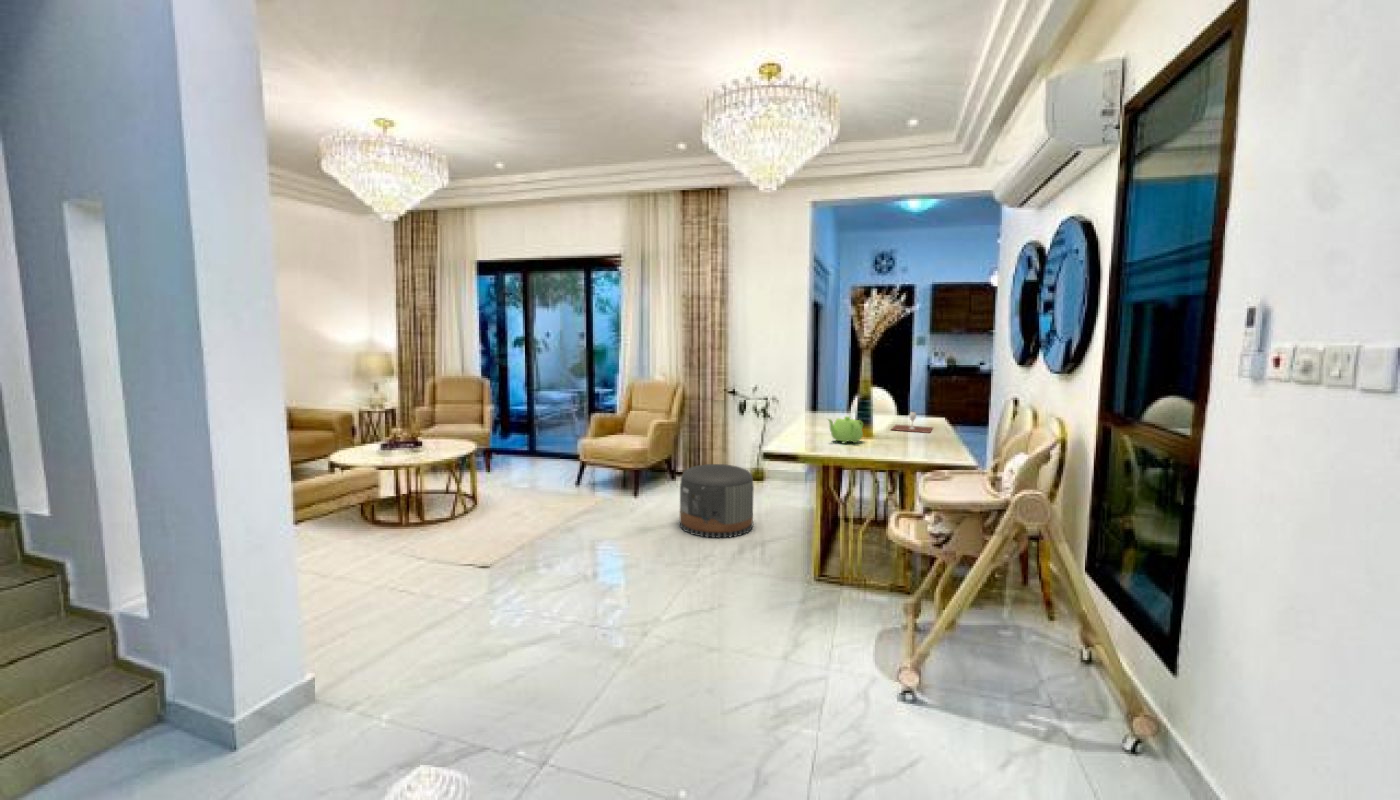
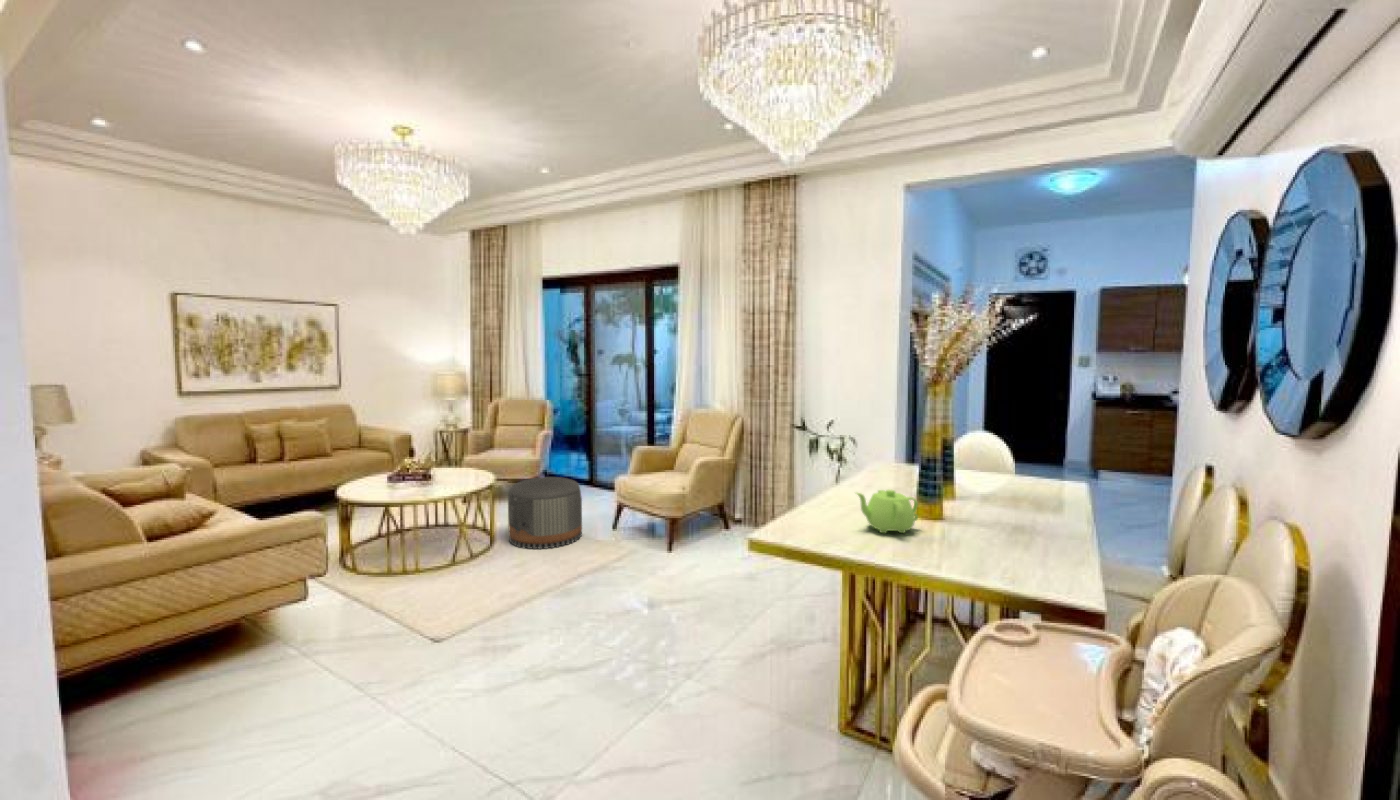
wine glass: present [892,412,933,433] -> none [978,480,1055,518]
pouf: present [680,464,754,538] -> present [508,477,582,549]

